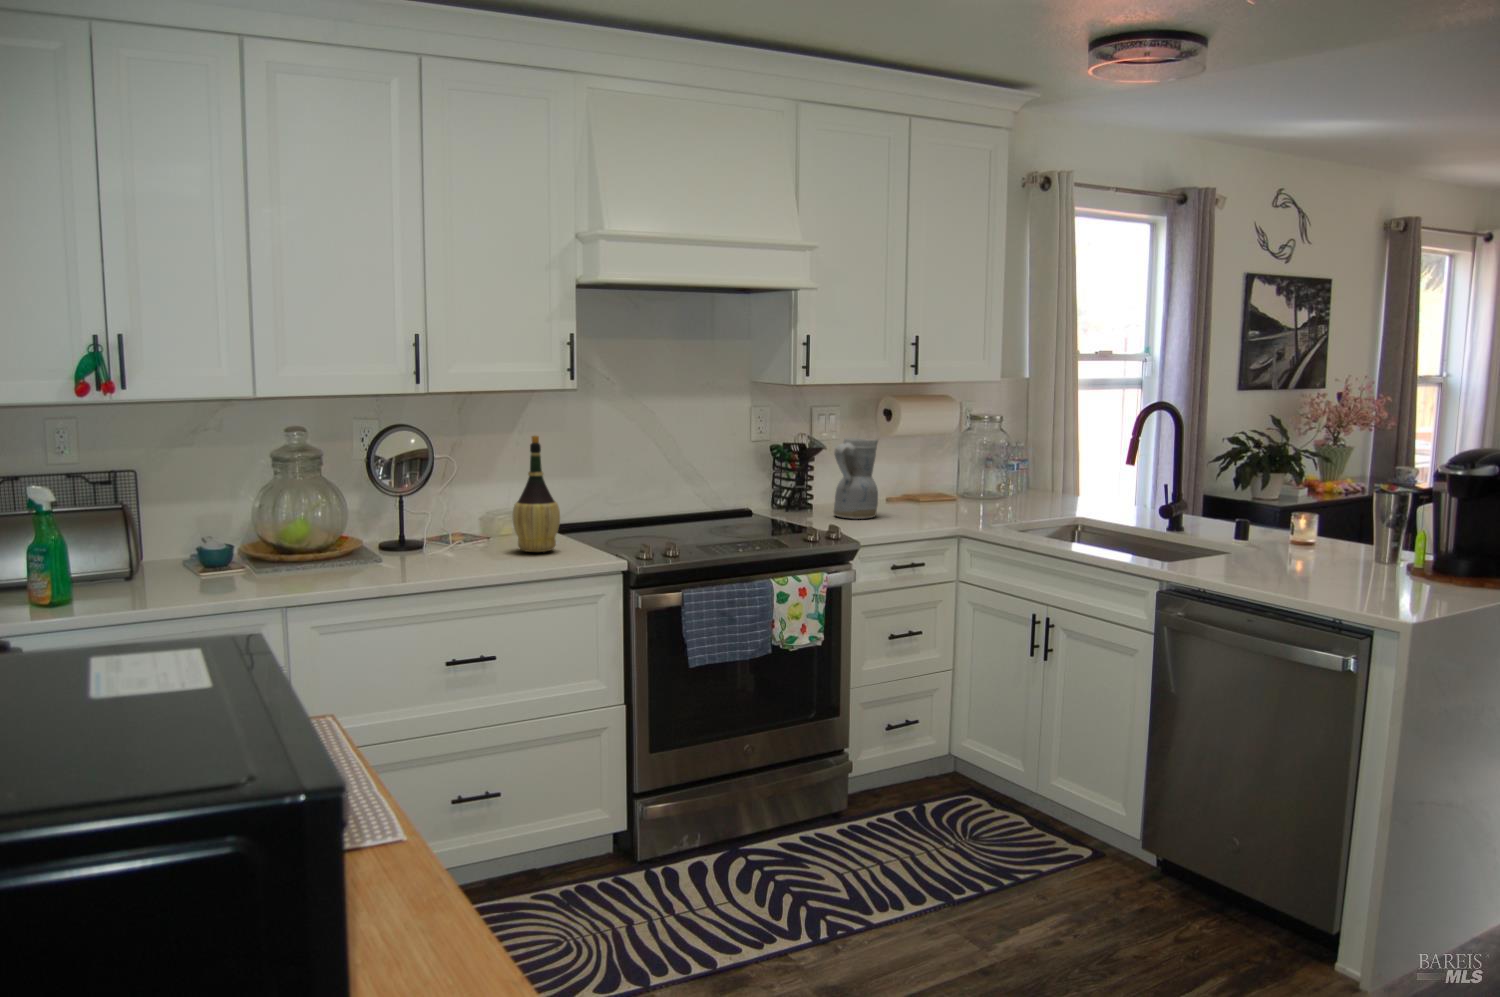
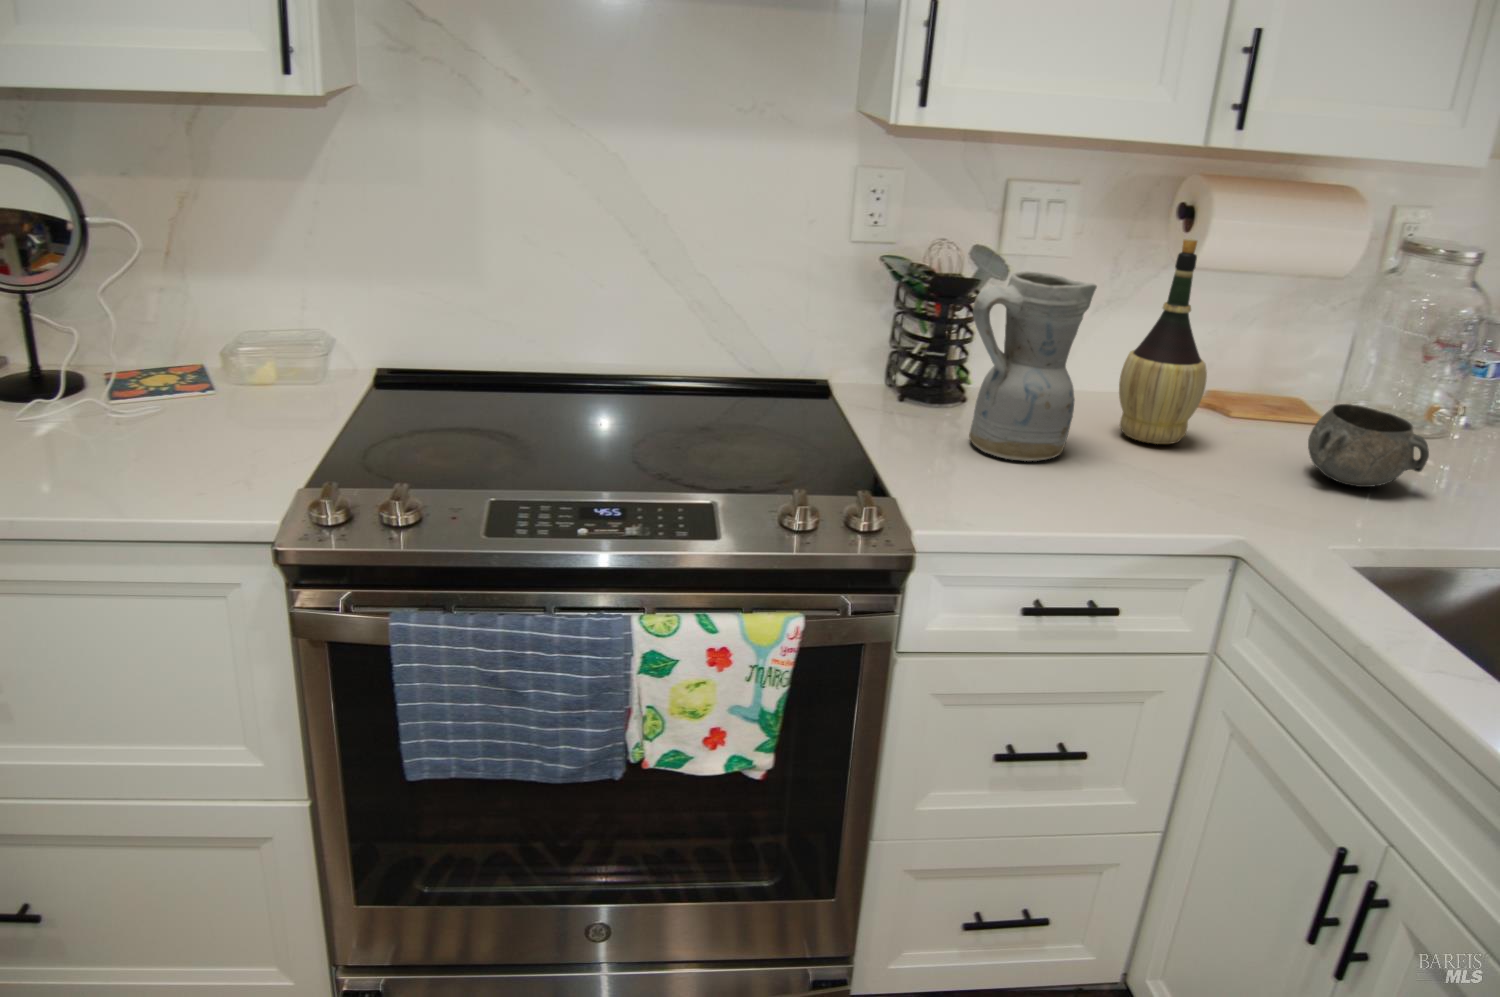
wine bottle: present [513,436,560,552] -> present [1119,239,1207,444]
decorative bowl: none [965,481,1011,512] -> present [1308,404,1429,487]

